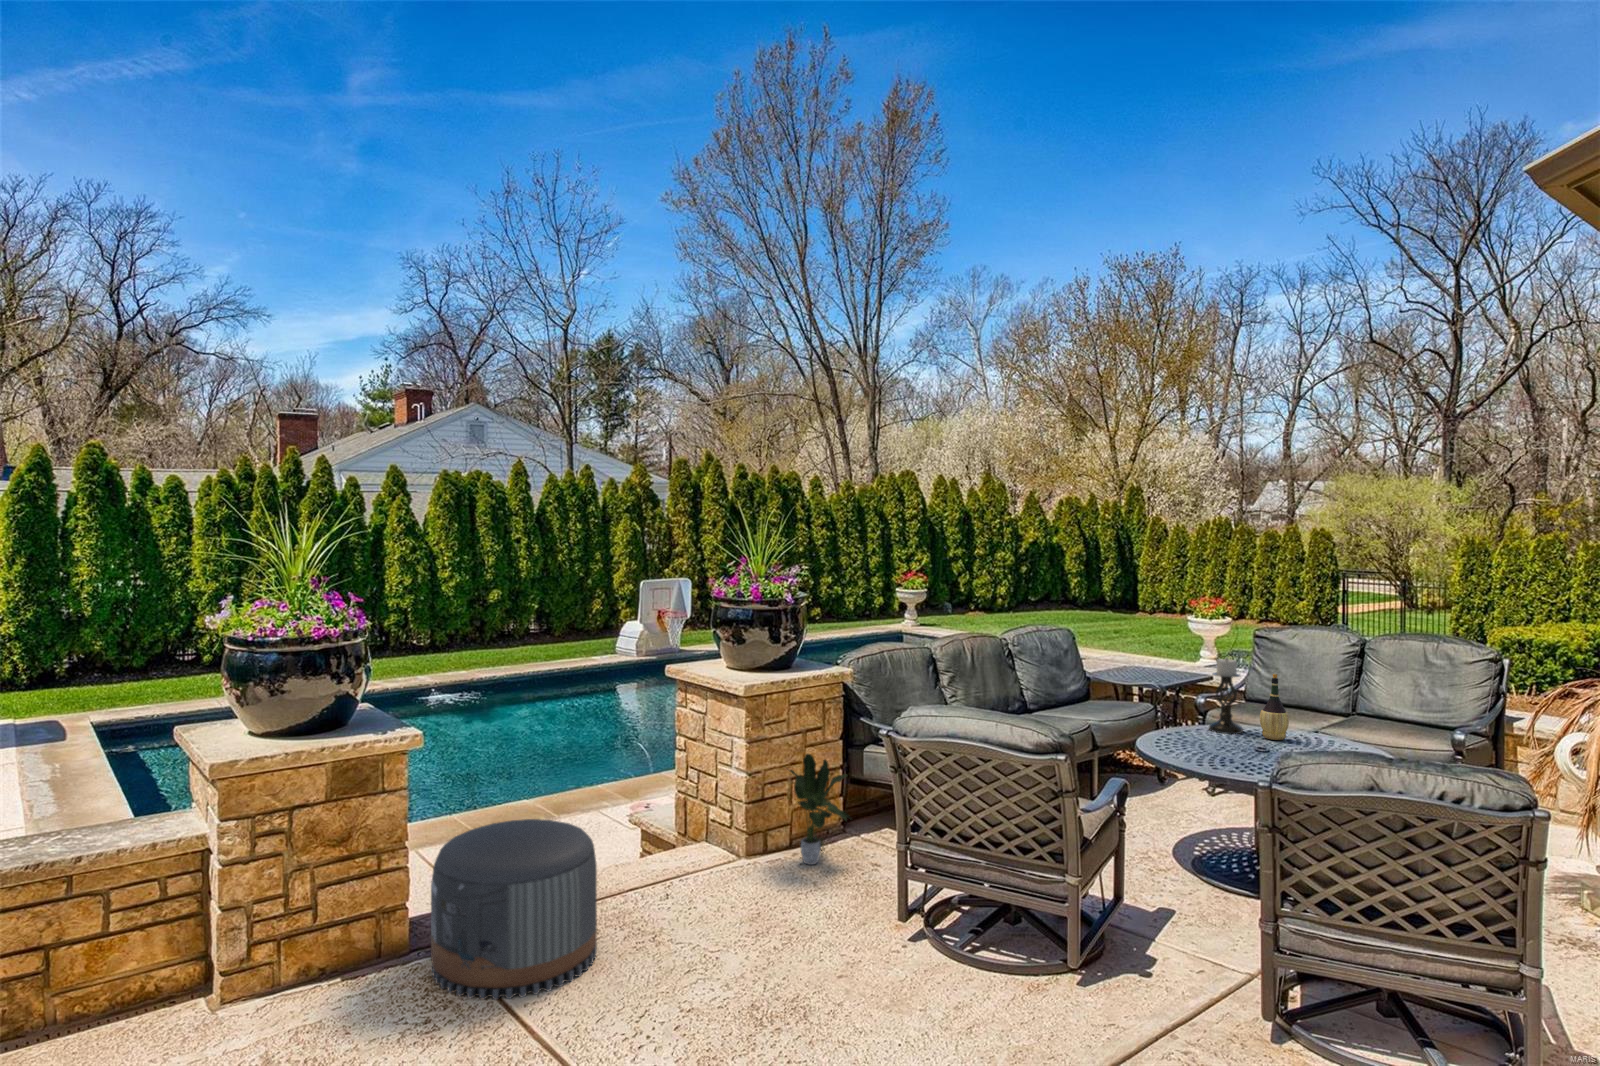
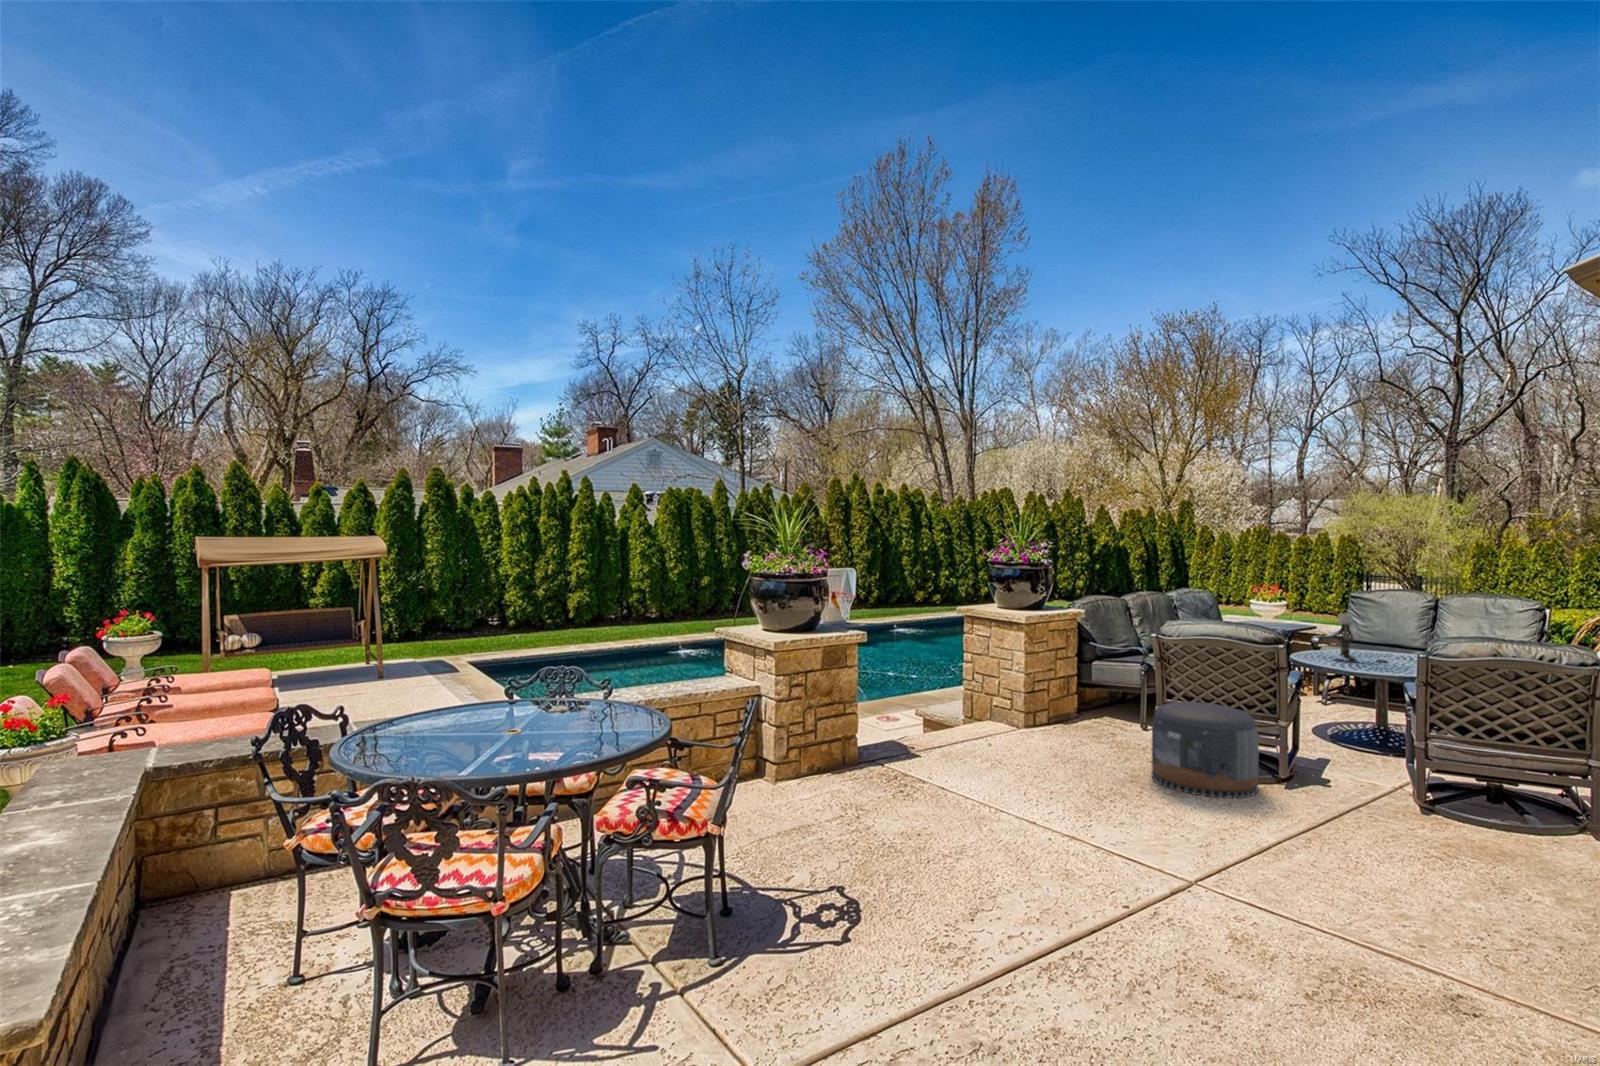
wine bottle: present [1260,674,1289,740] -> none [1372,622,1393,666]
potted plant: present [789,754,851,865] -> none [1065,666,1113,736]
pouf: present [431,819,597,1000] -> present [1152,702,1259,798]

